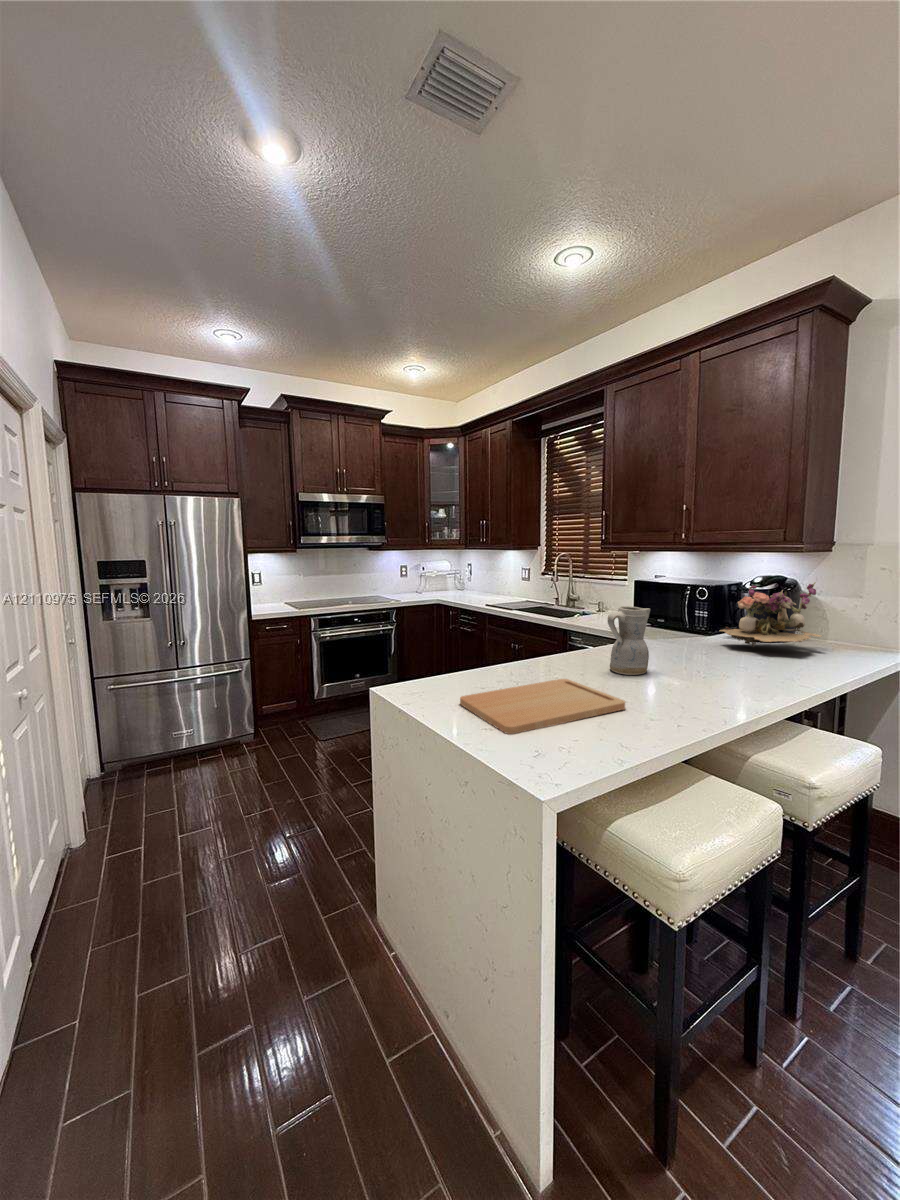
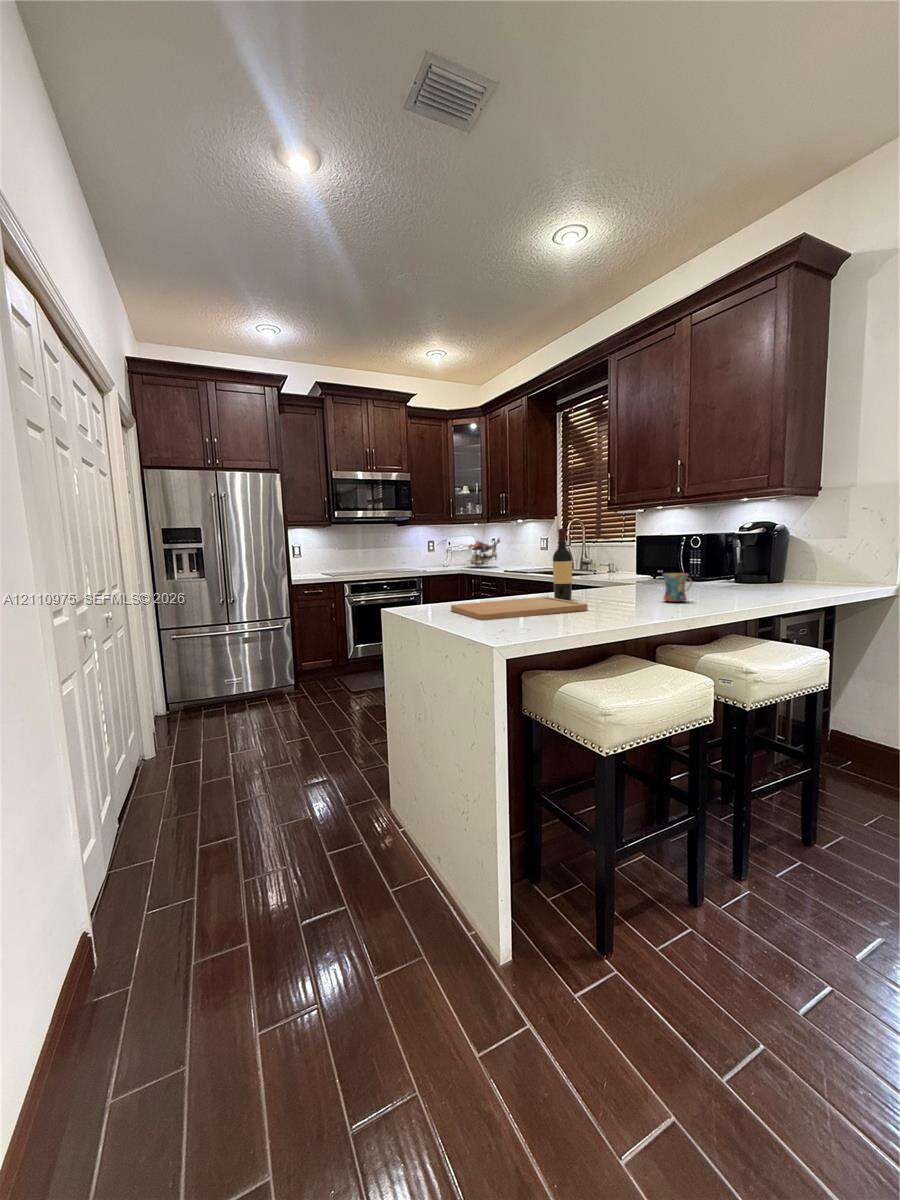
flower arrangement: present [719,582,822,647] -> present [468,538,500,566]
wine bottle: none [570,597,593,680] -> present [553,529,572,600]
ceramic pitcher: present [608,606,650,675] -> none [587,539,626,598]
mug: none [699,653,736,689] -> present [663,573,692,602]

